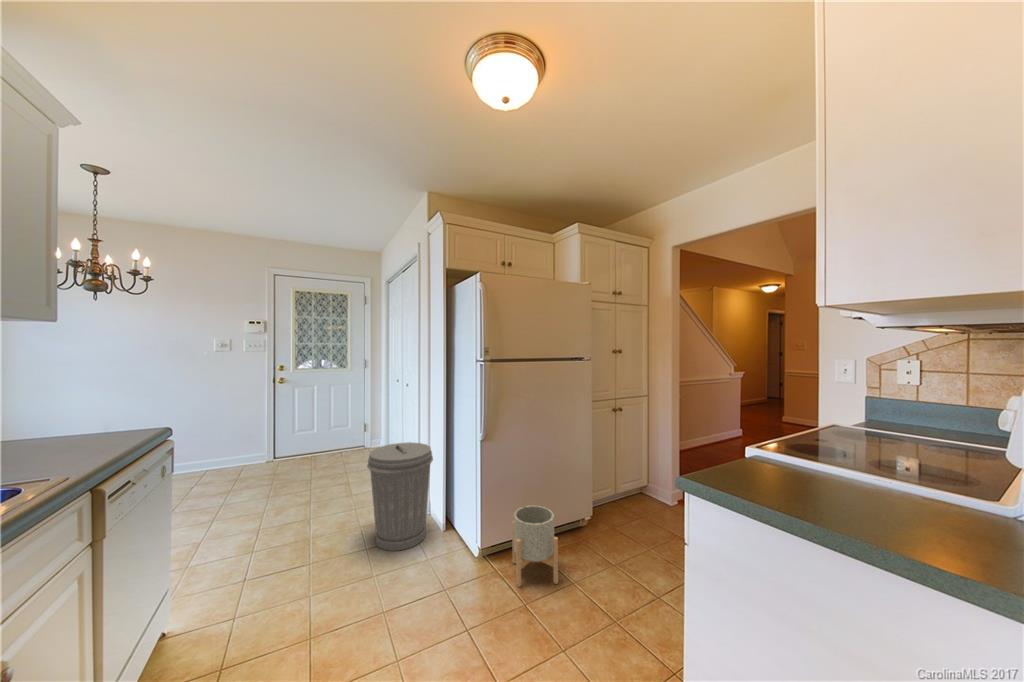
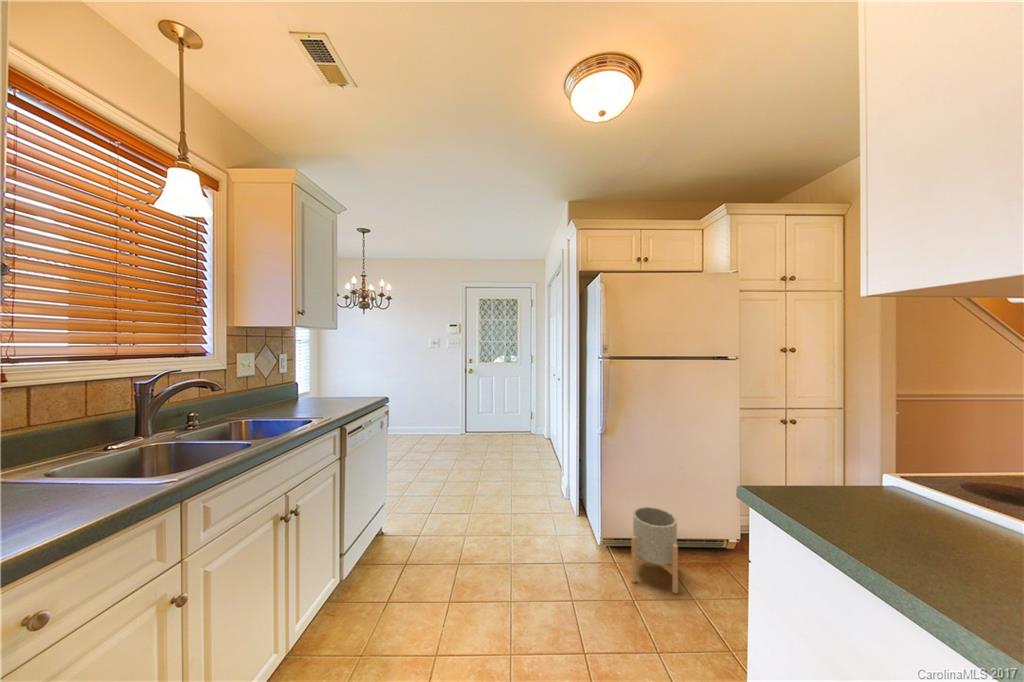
trash can: present [367,442,433,551] -> none [513,428,568,520]

